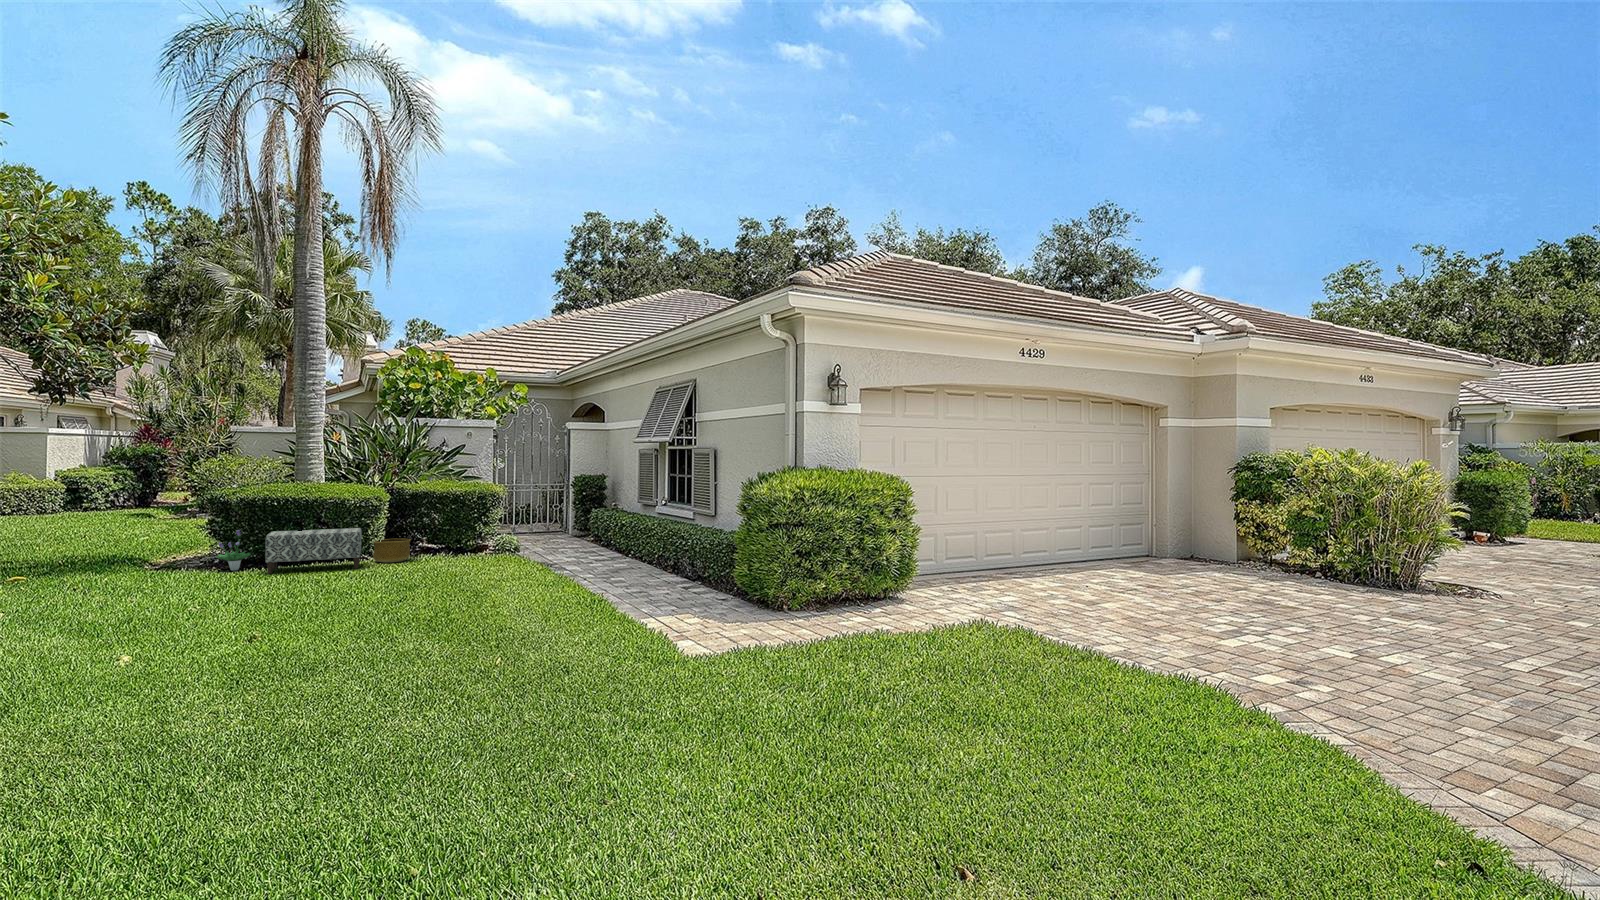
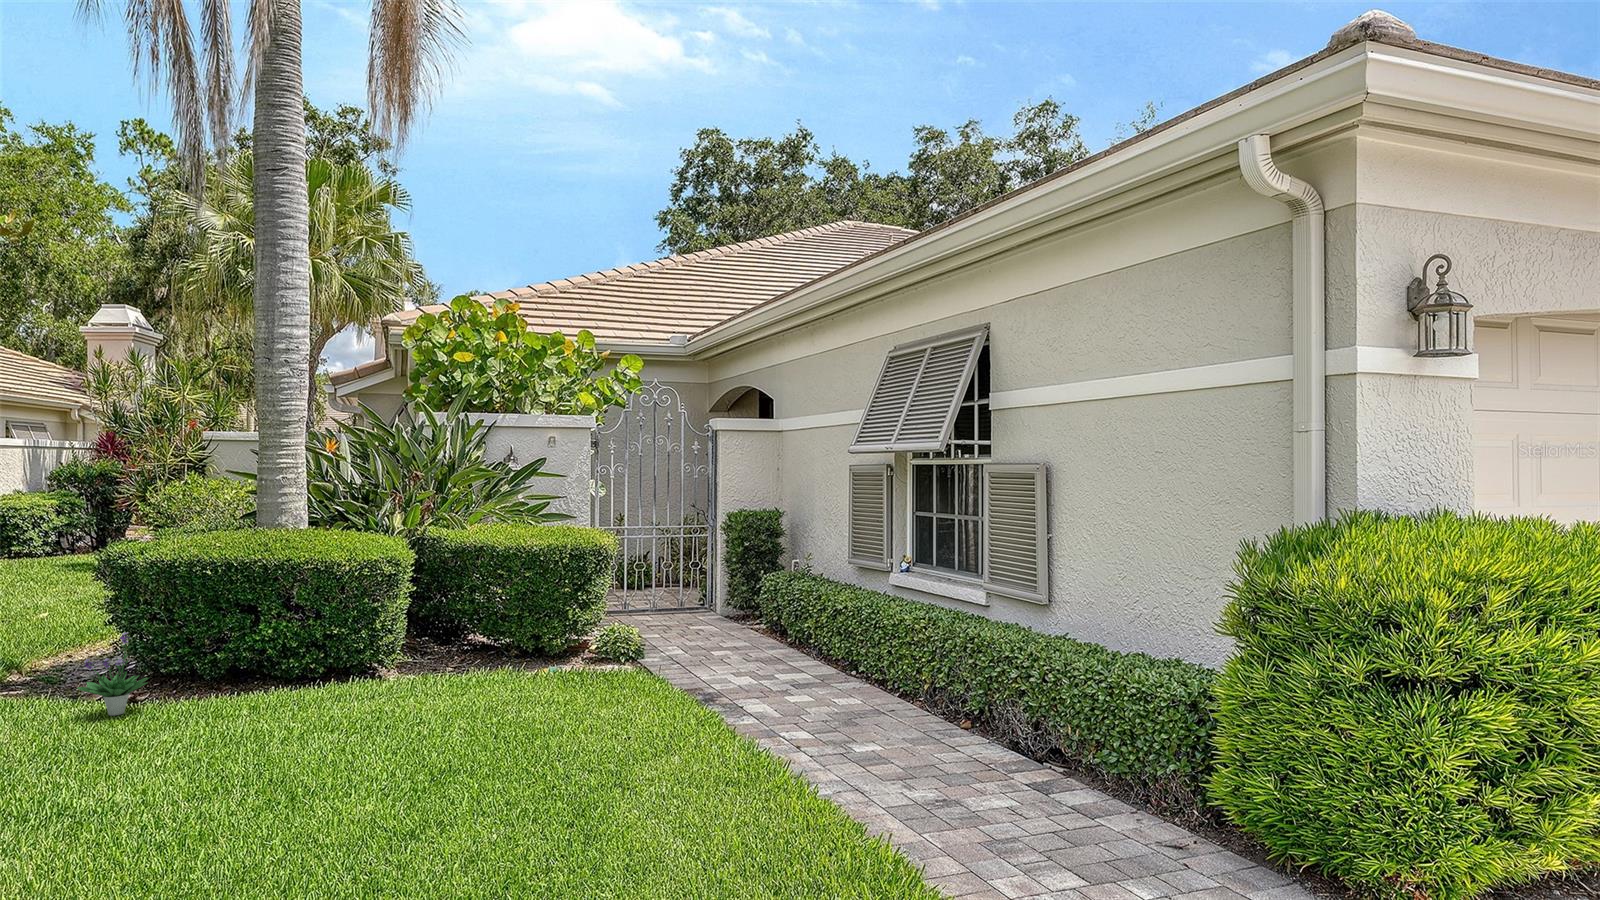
bench: present [265,528,362,574] -> none [164,627,359,730]
basket: present [373,538,411,563] -> none [381,644,452,697]

